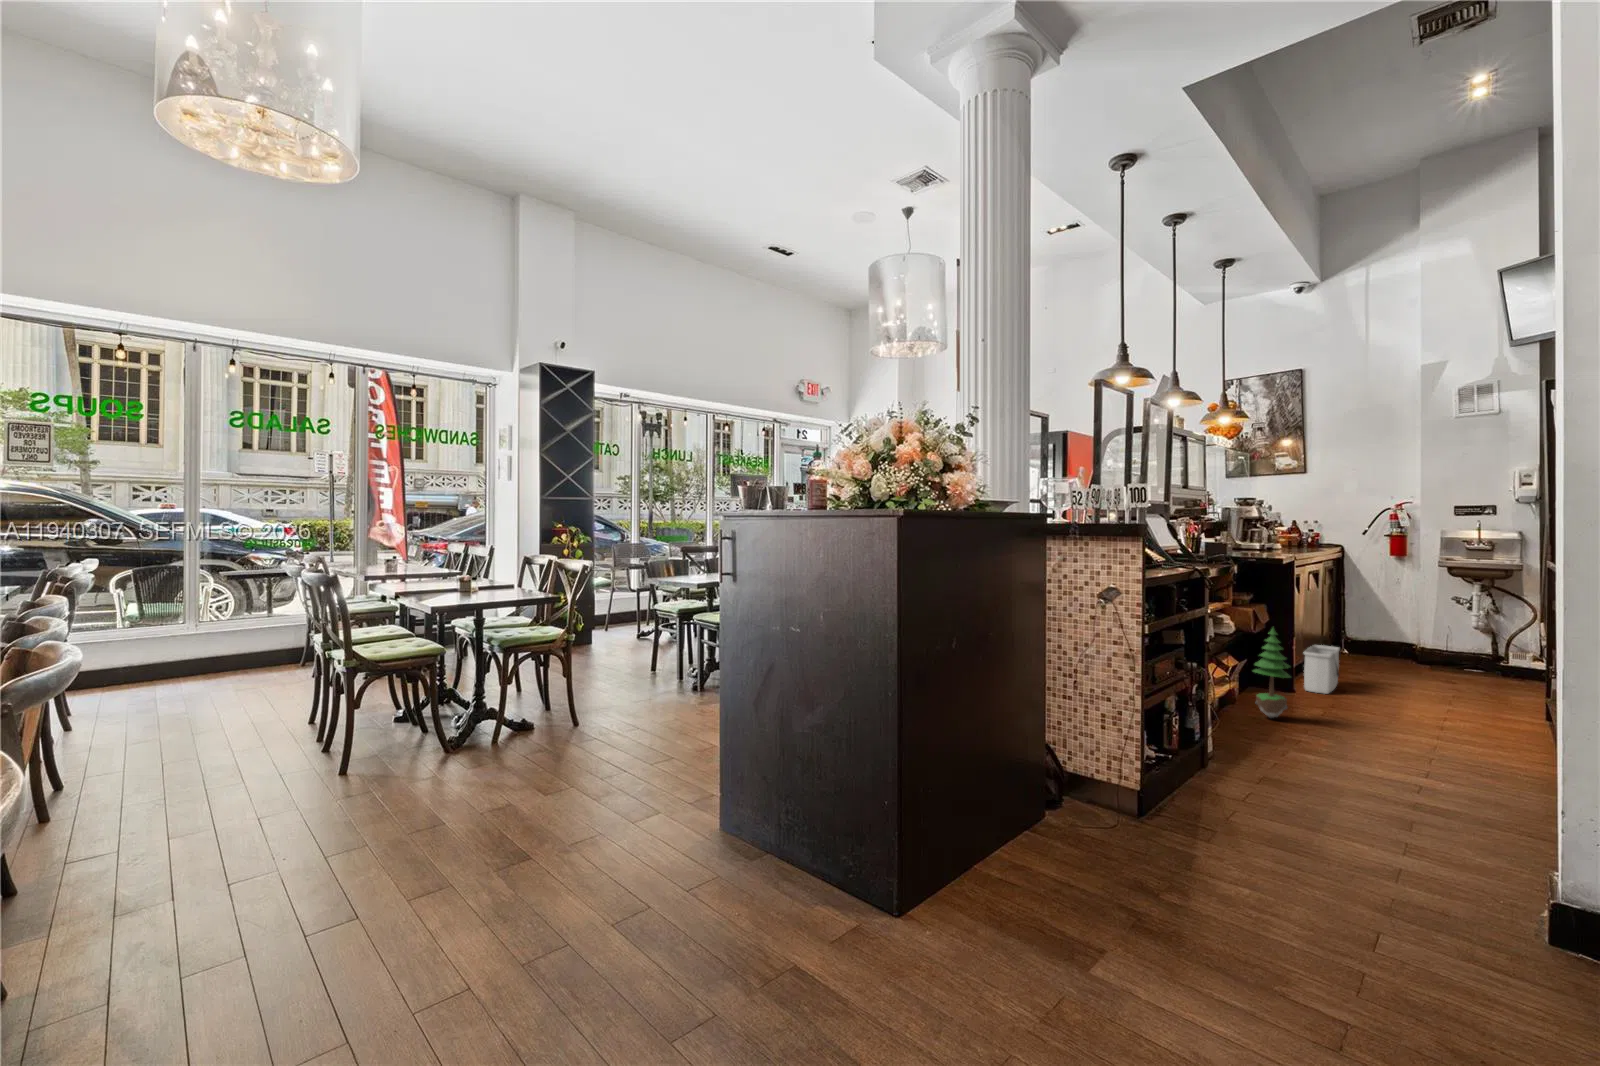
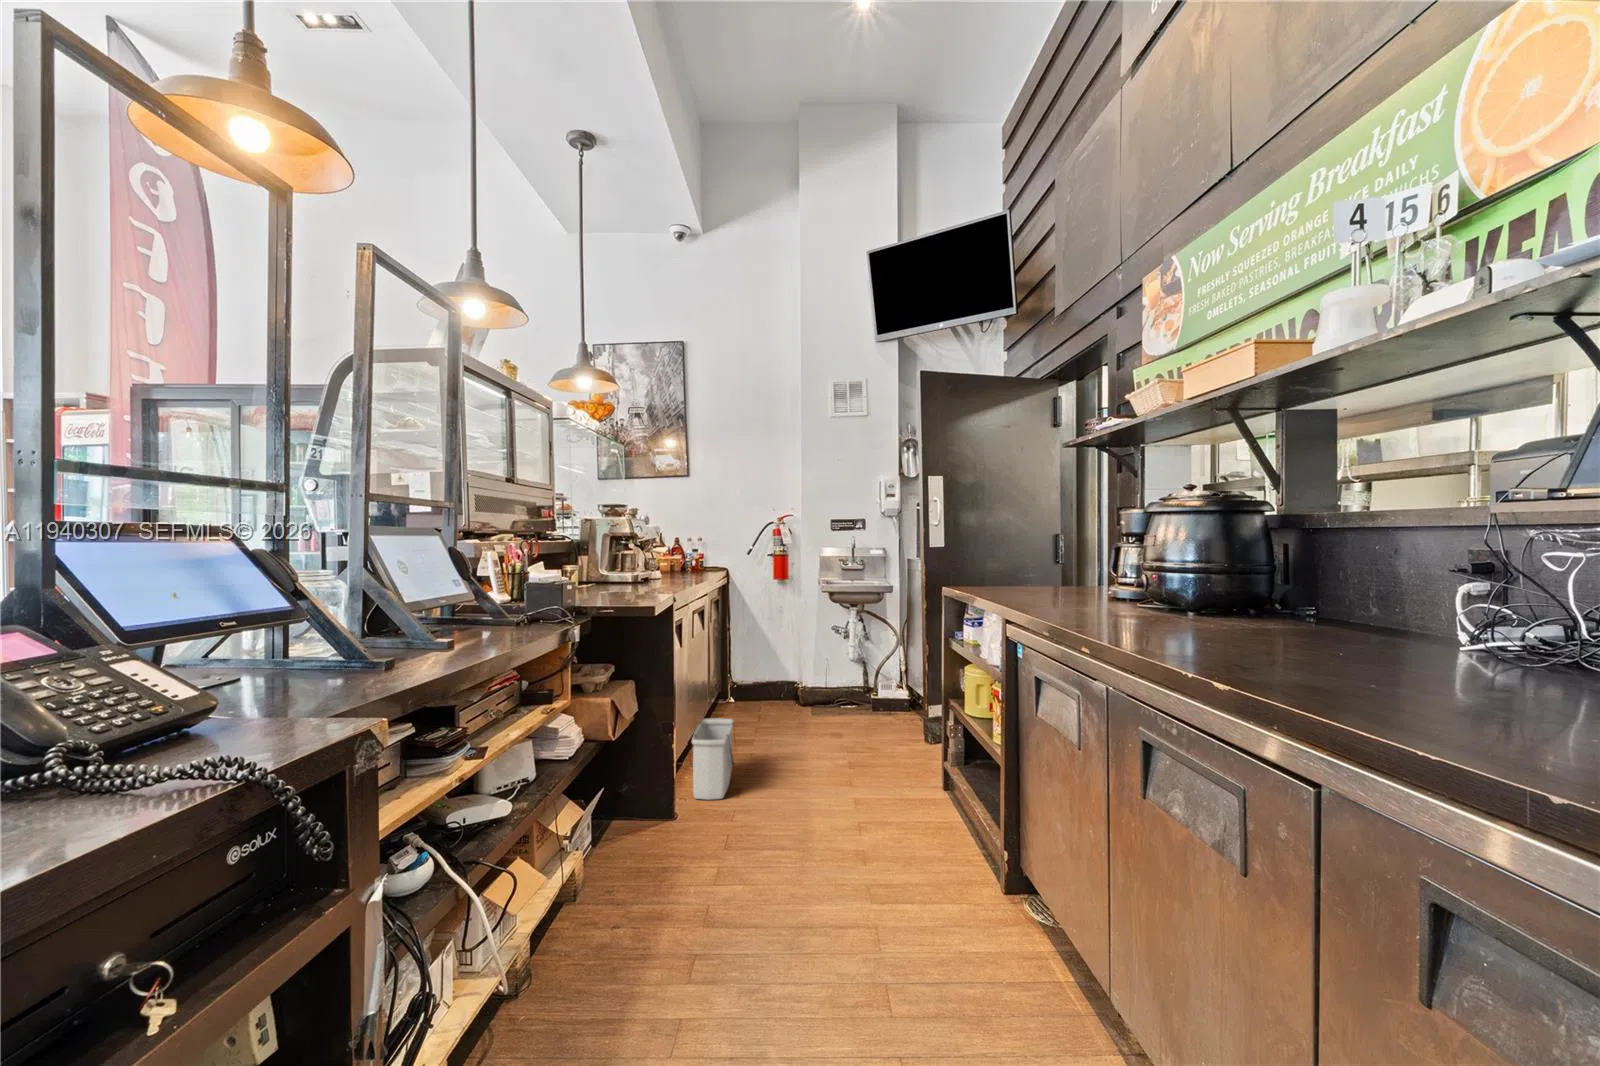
potted tree: present [1253,628,1291,718] -> none [617,733,679,902]

